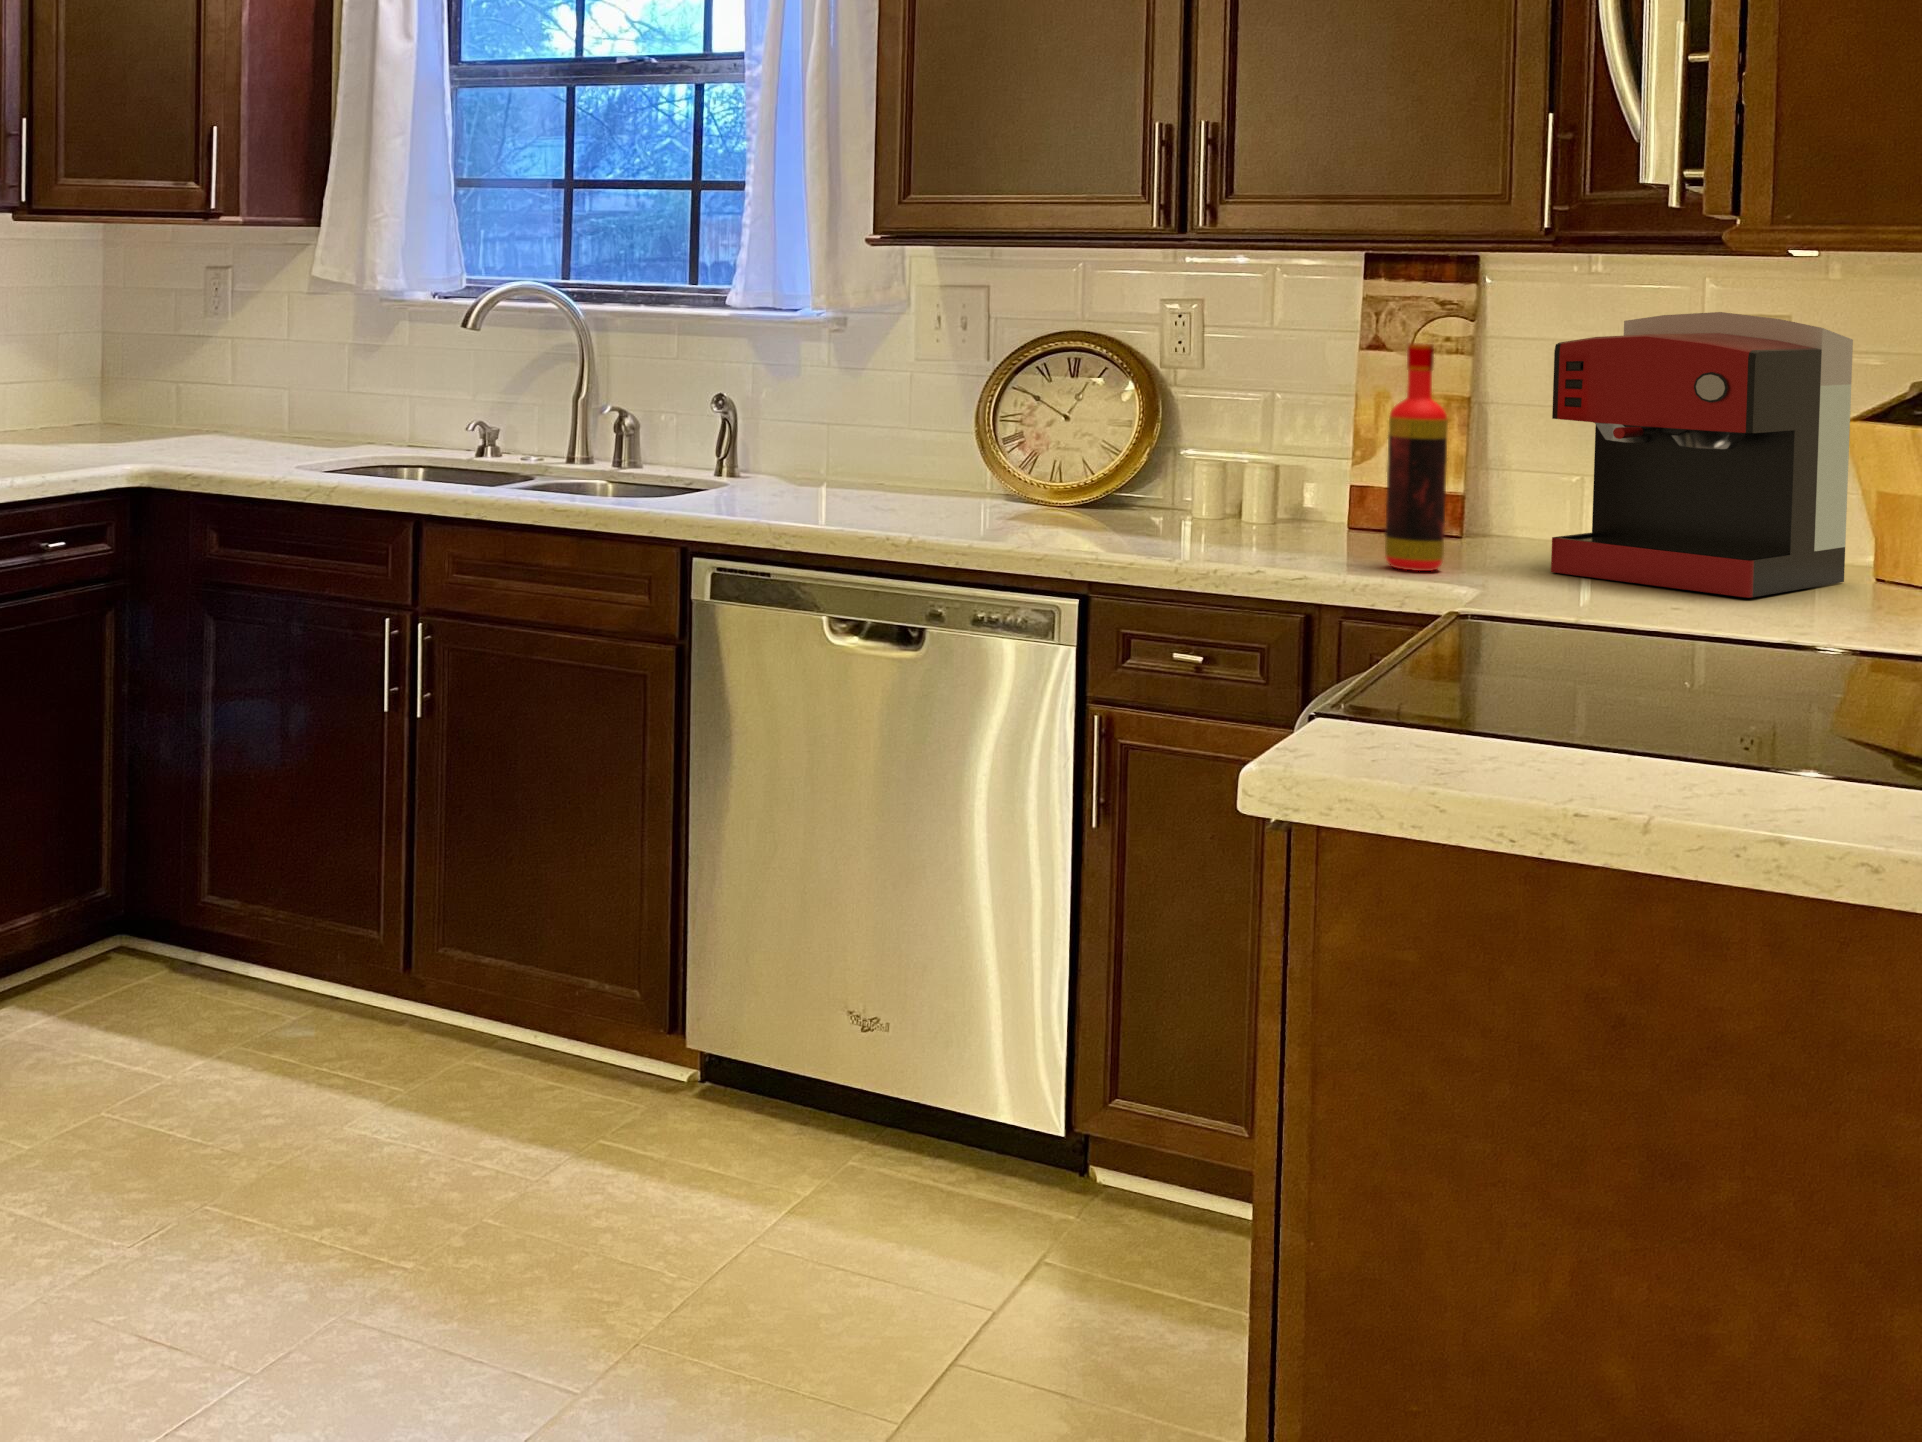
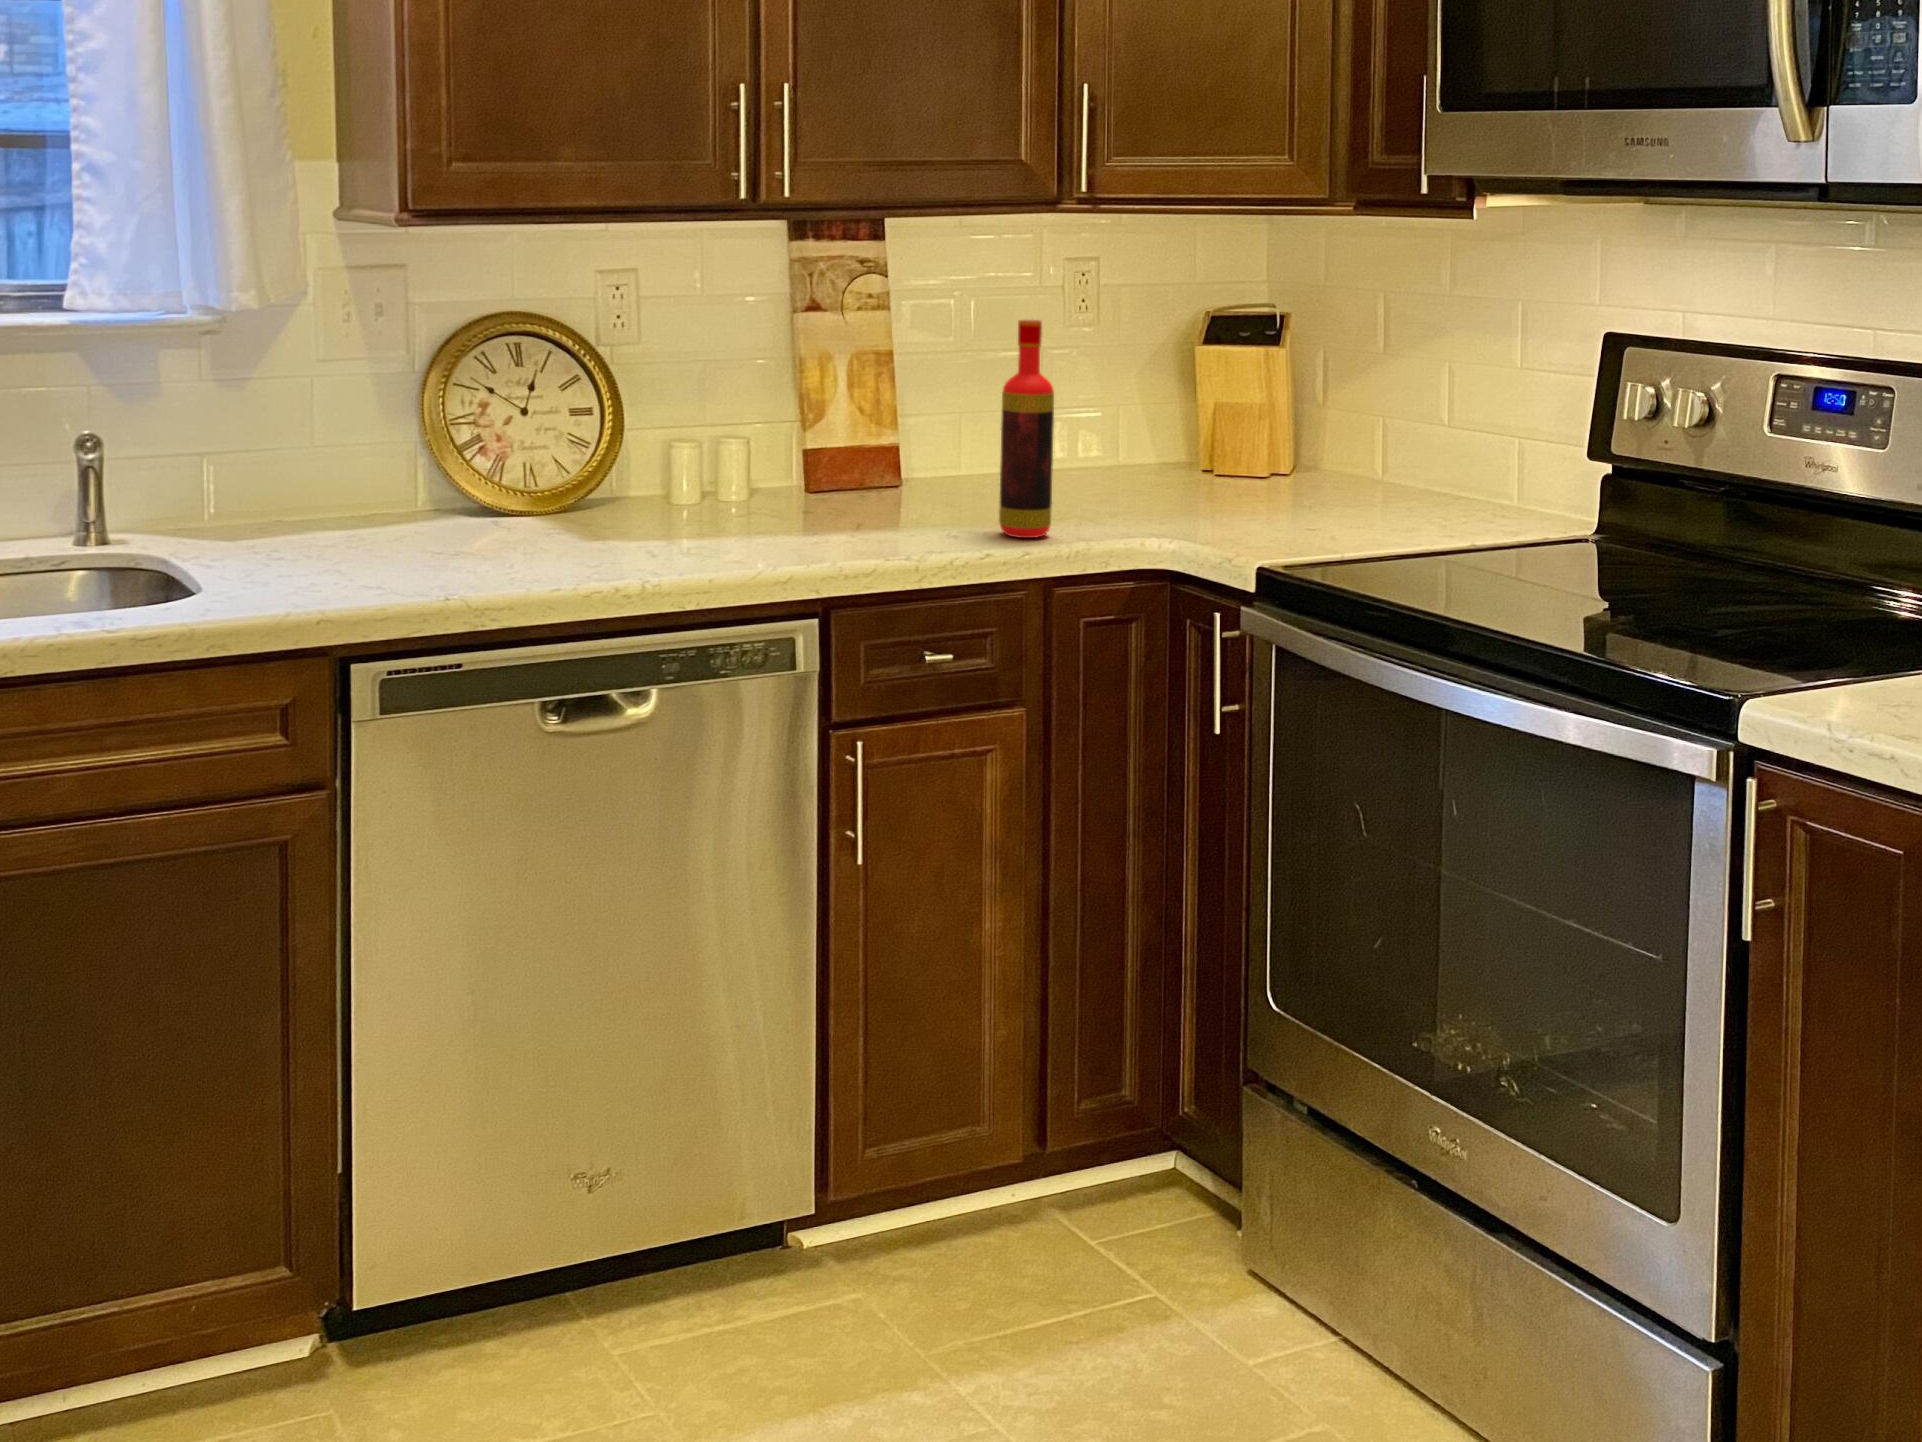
coffee maker: present [1551,312,1853,598] -> none [1053,268,1260,517]

